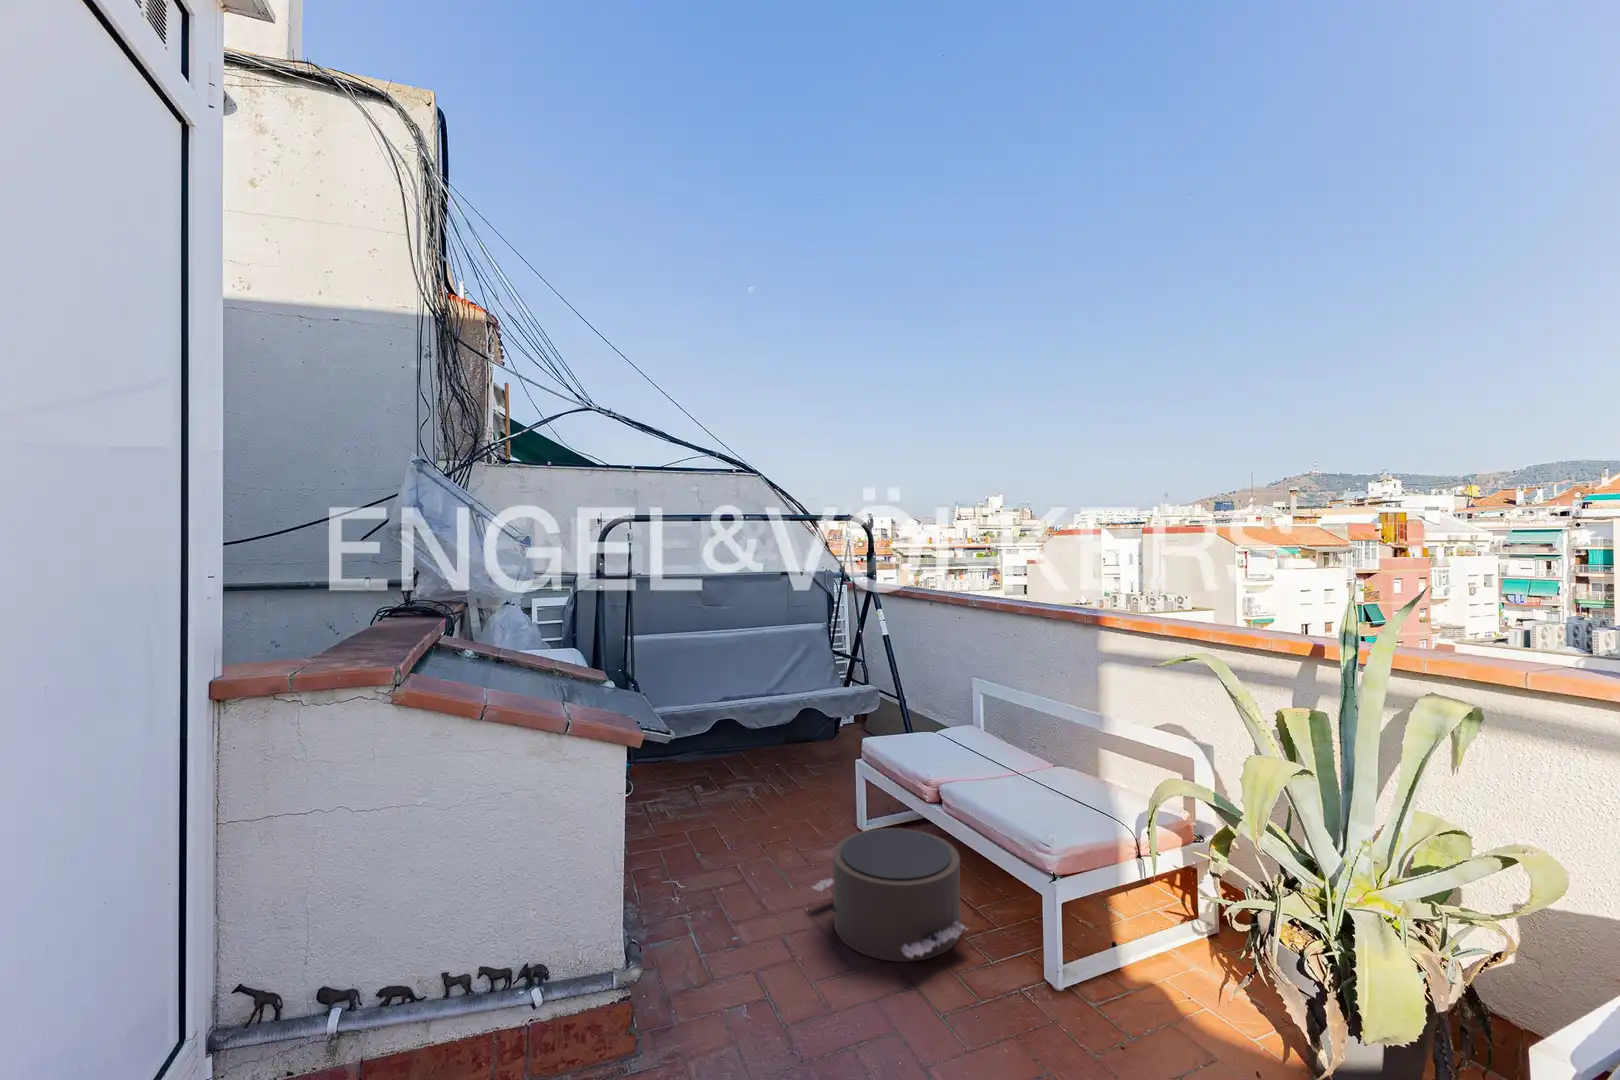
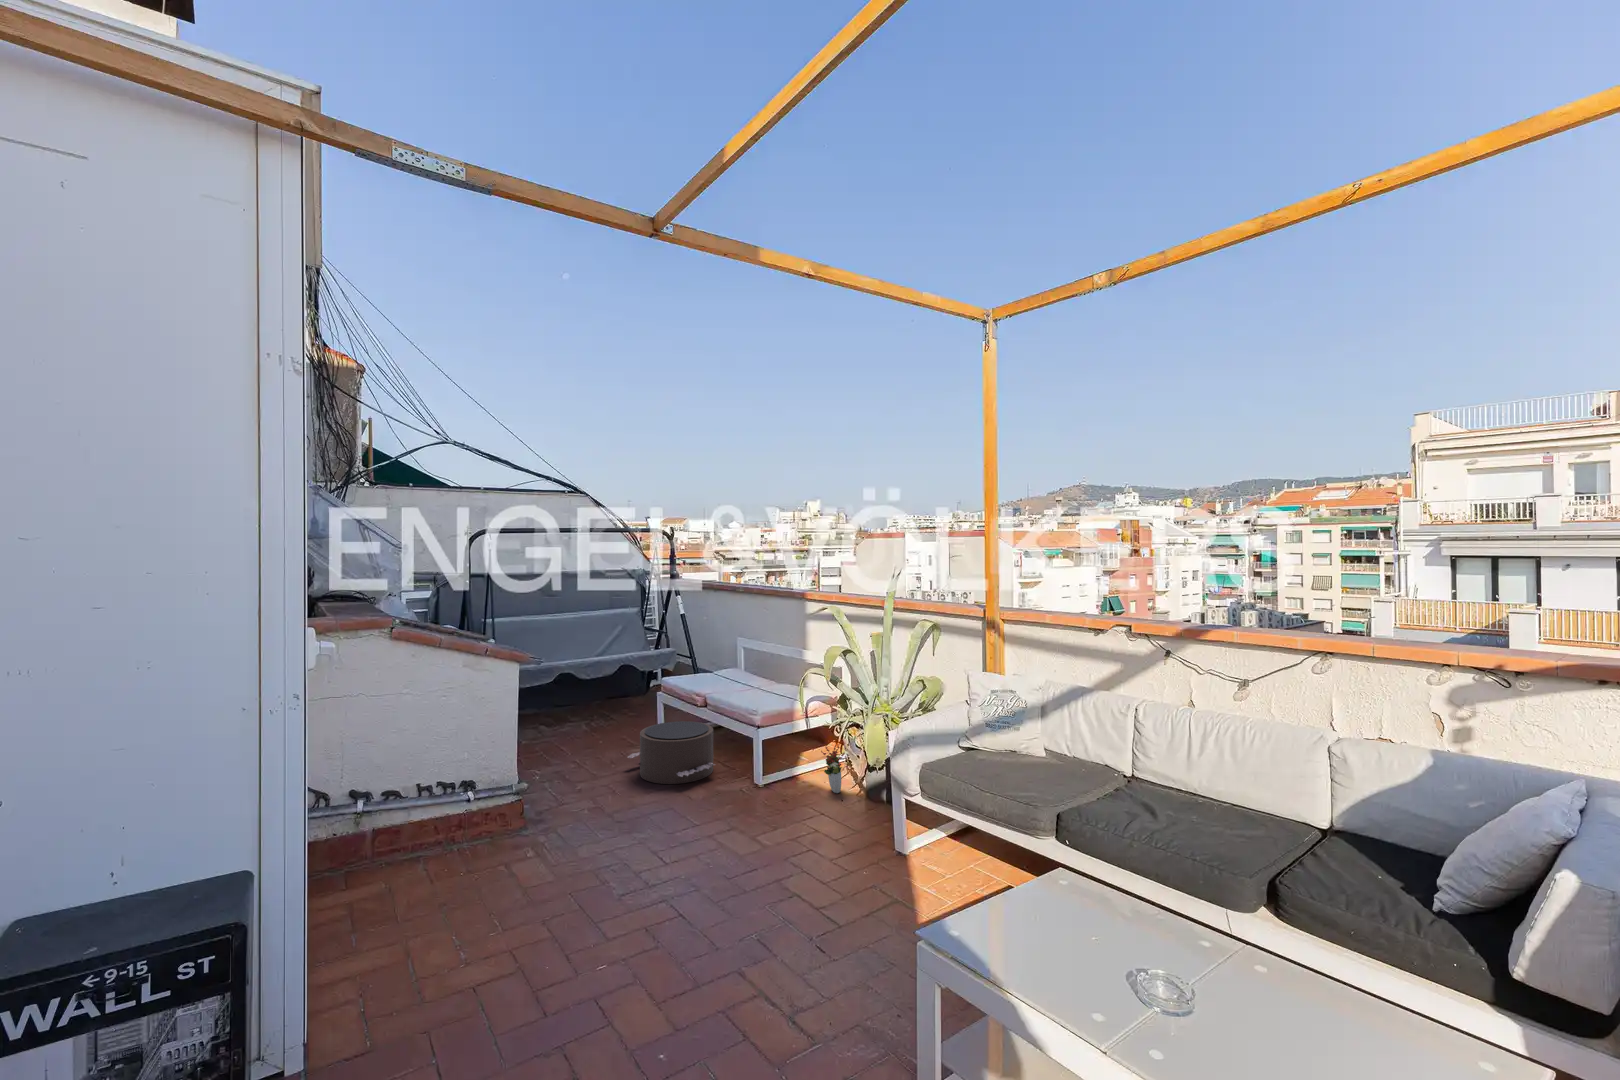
decorative plant: none [1197,935,1253,1045] -> present [821,744,844,793]

